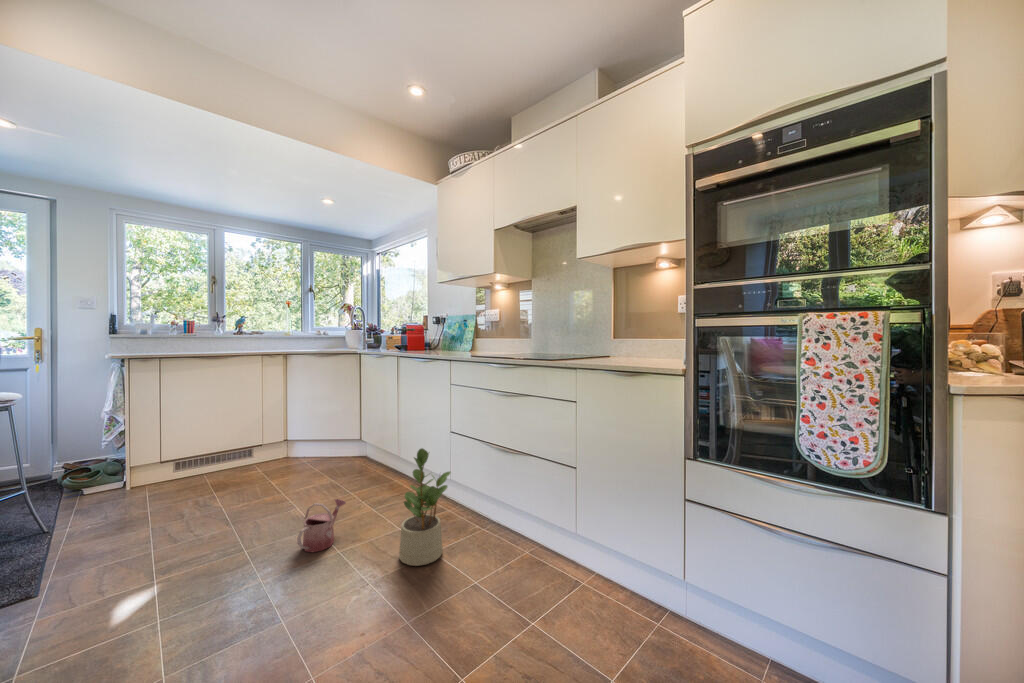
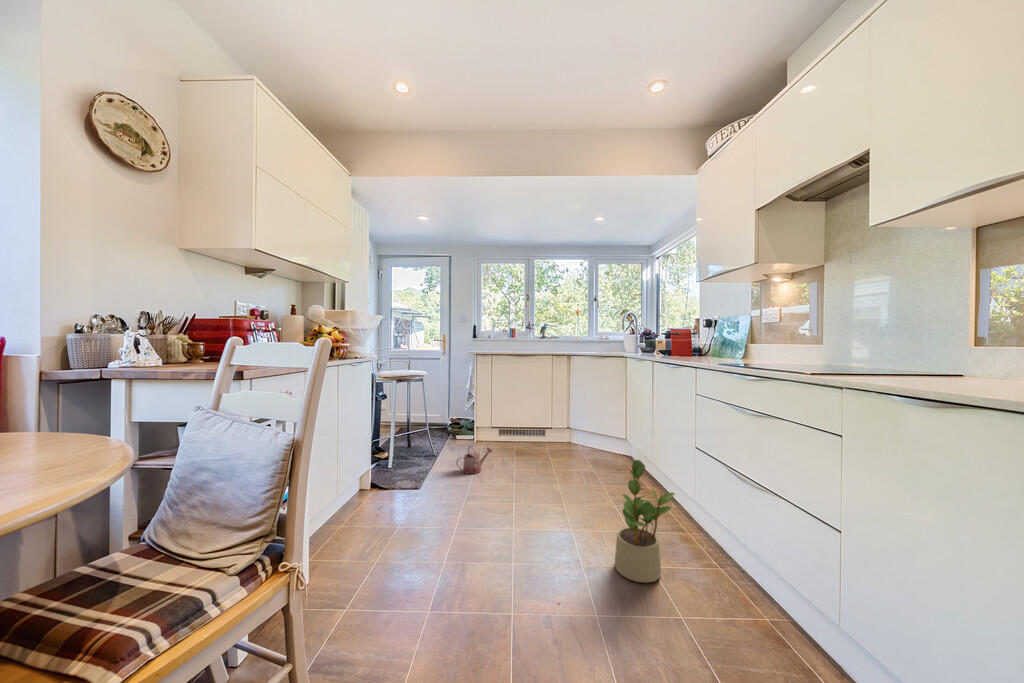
watering can: present [297,499,346,552] -> present [456,445,493,474]

